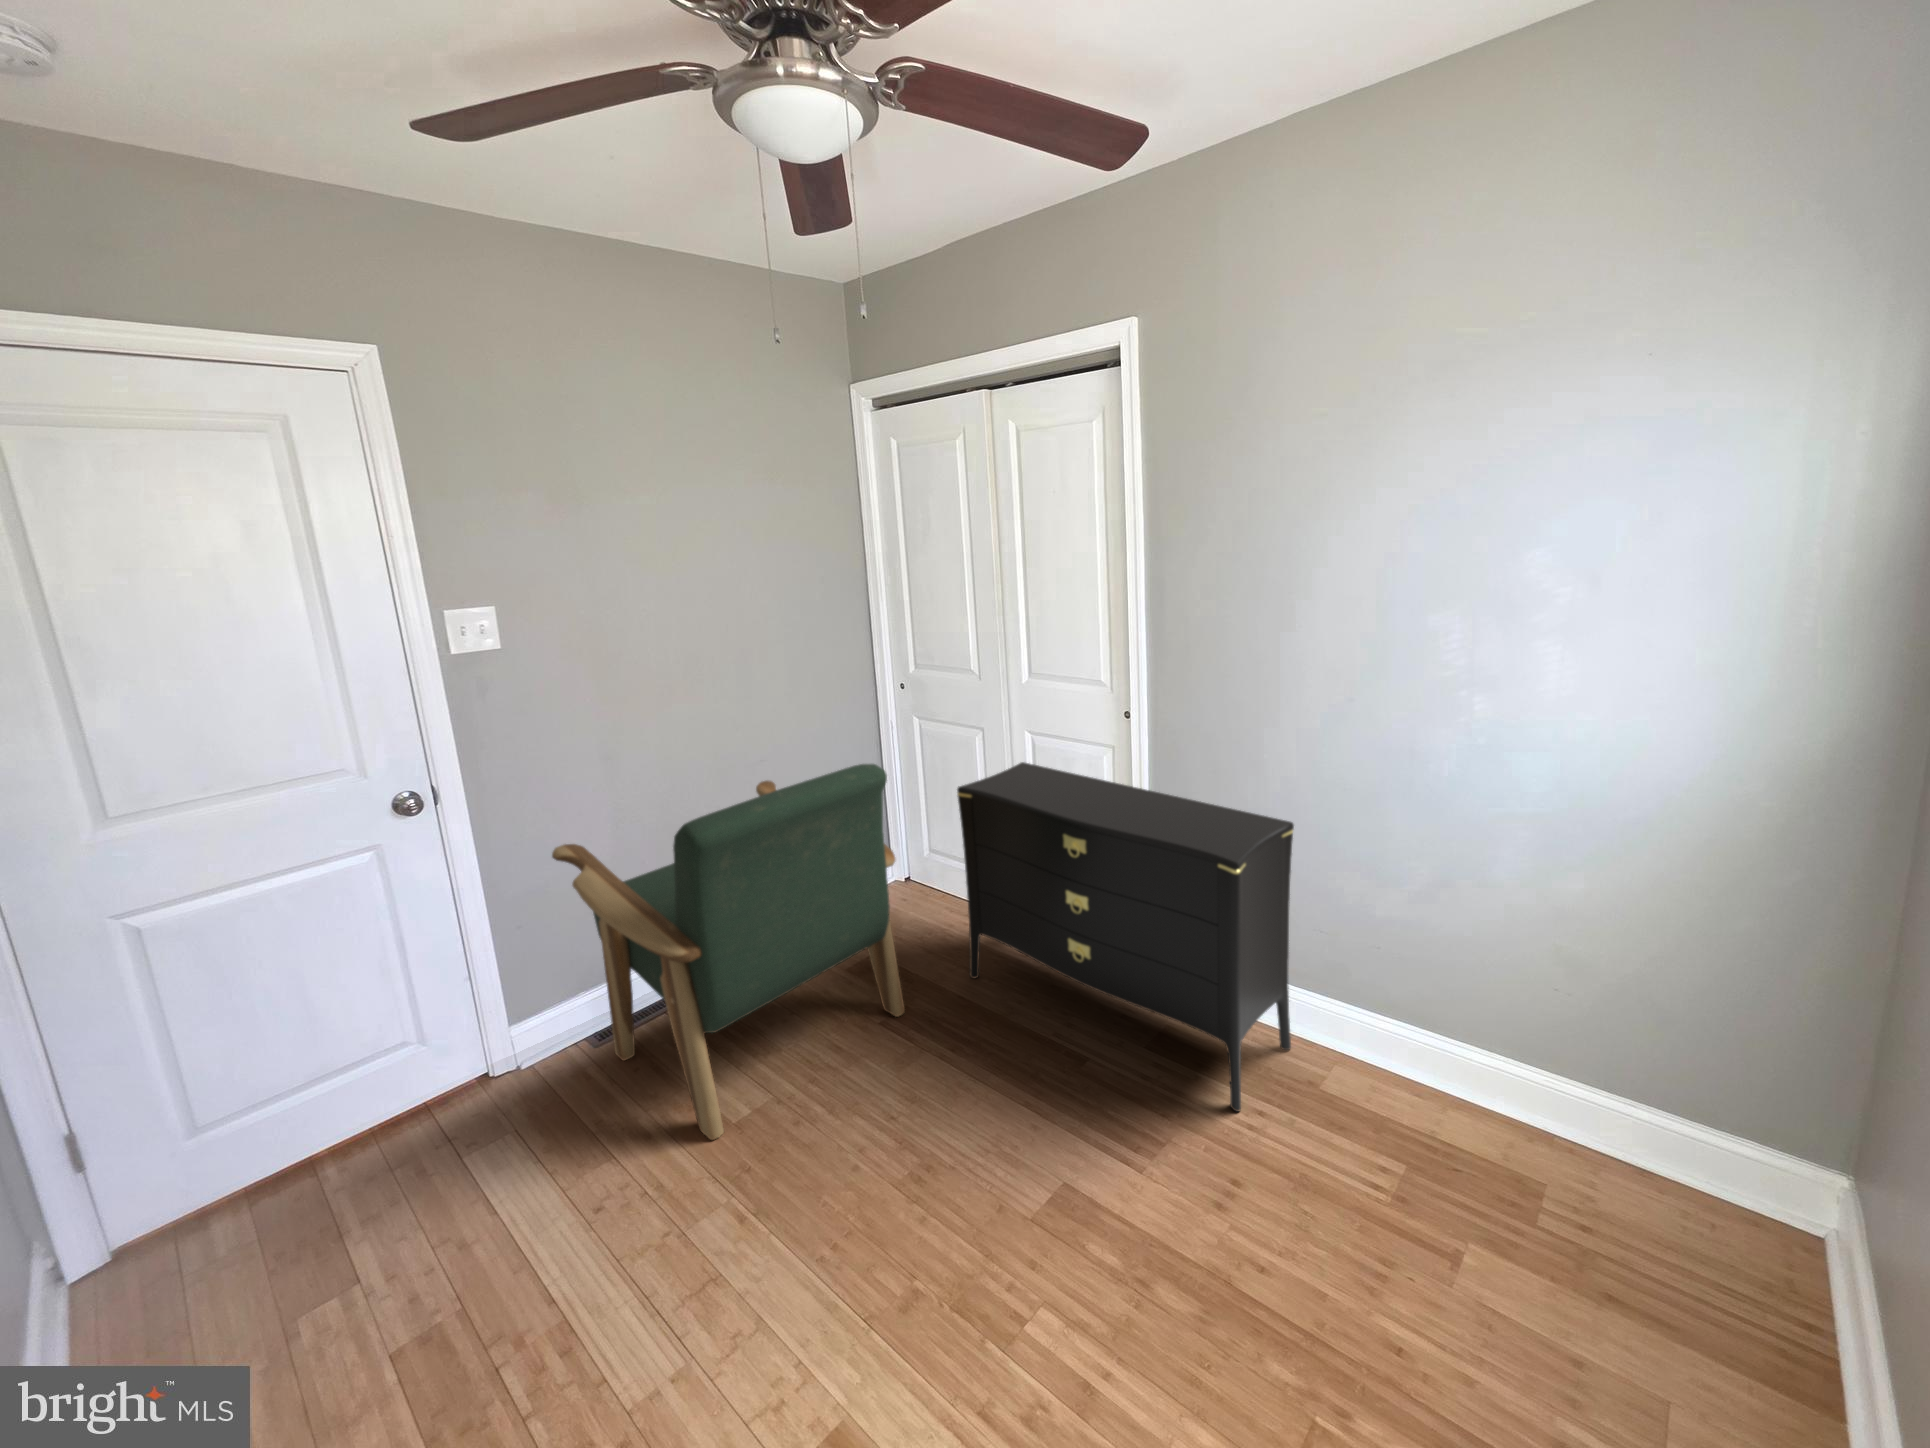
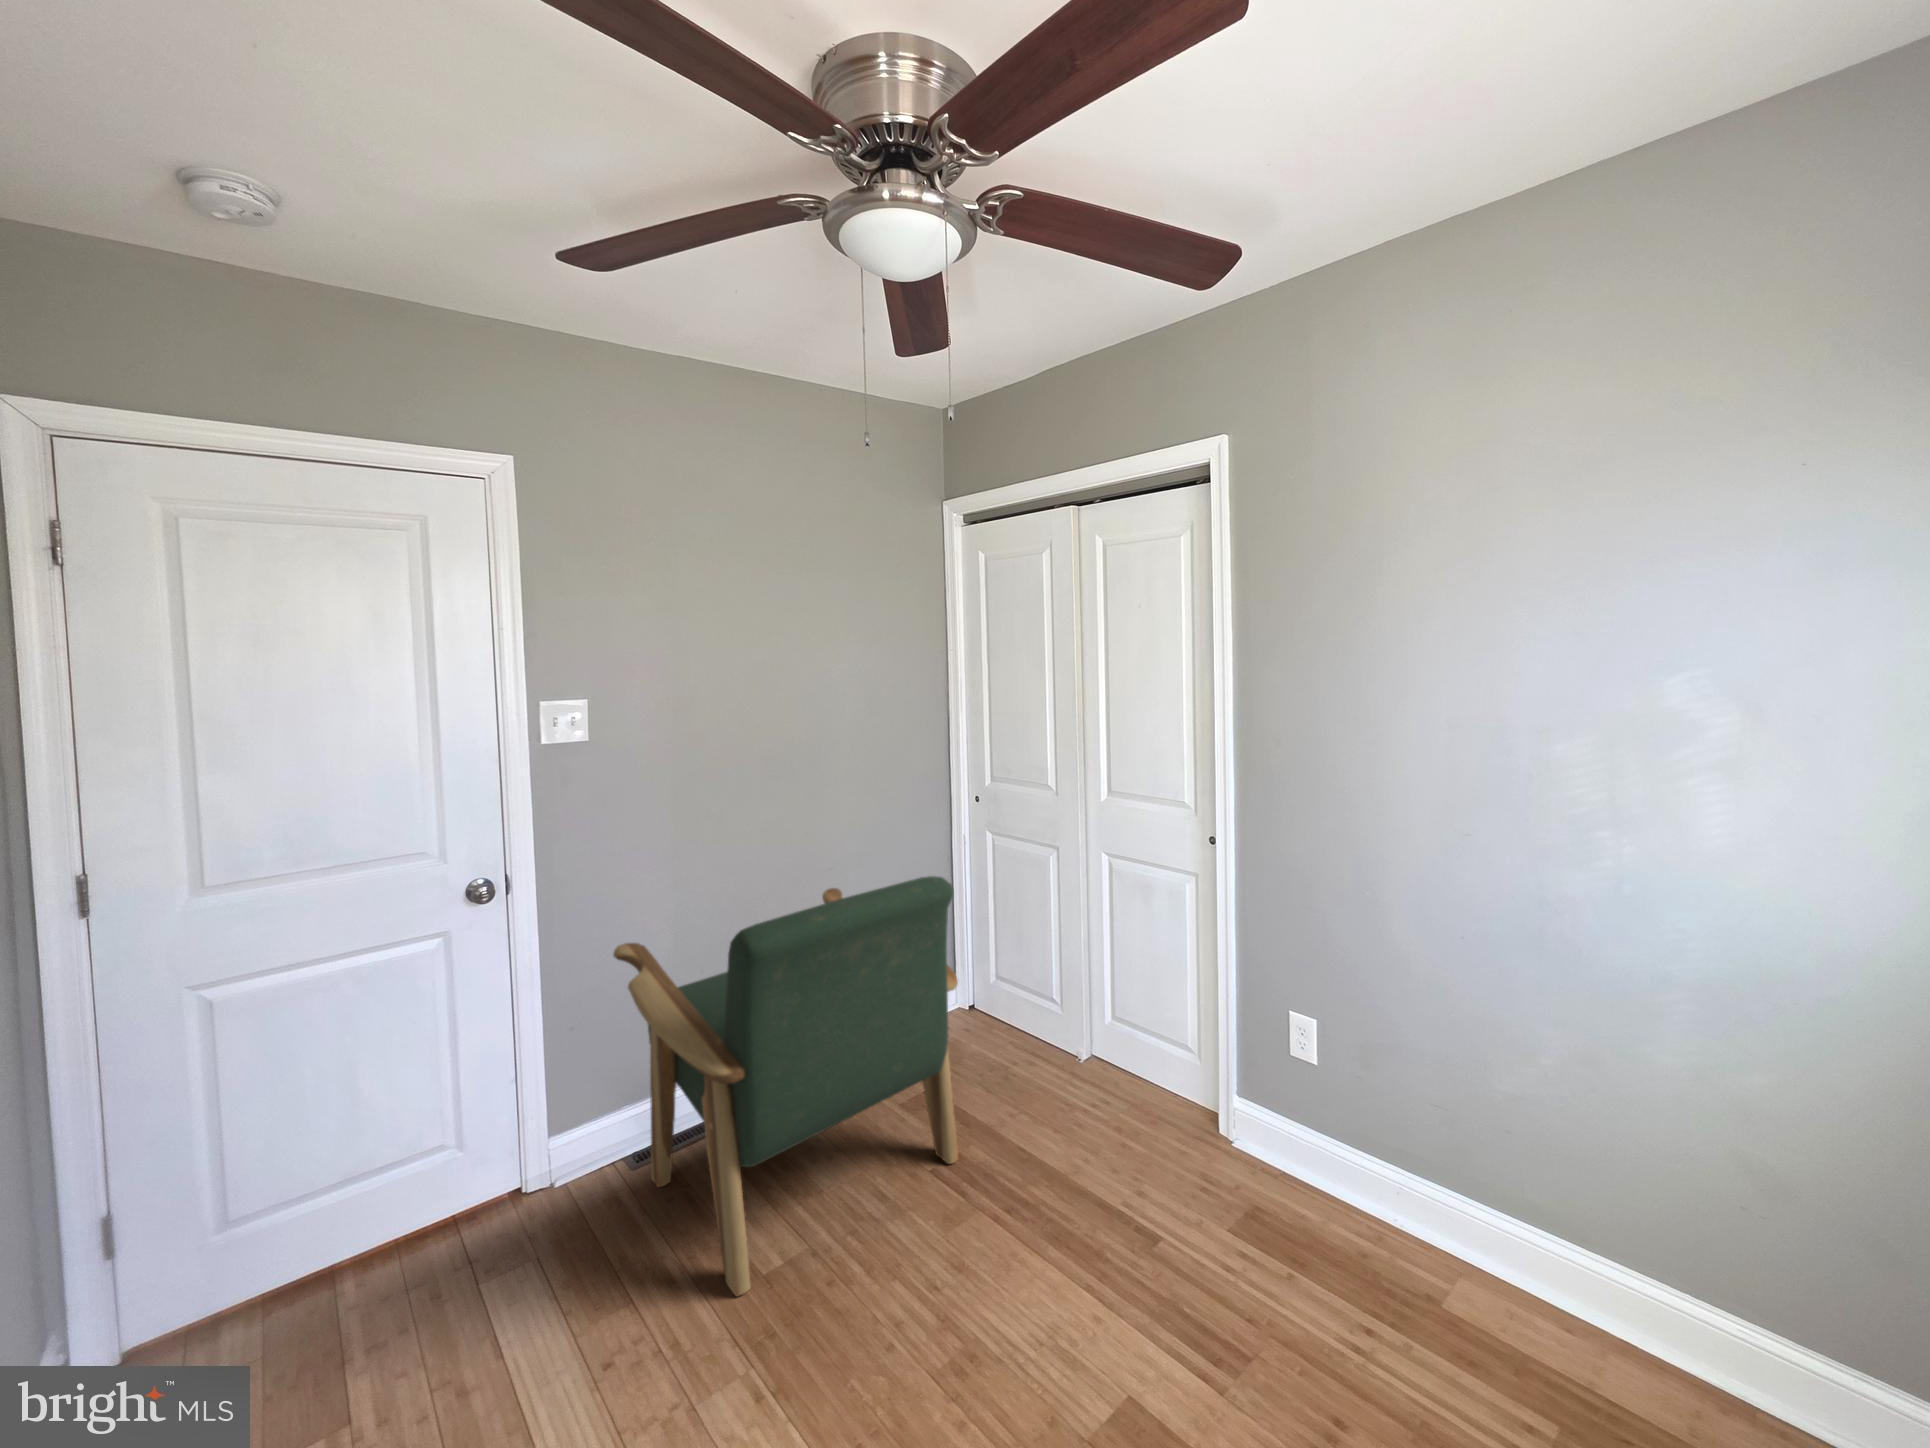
dresser: present [957,762,1294,1111] -> none [1027,884,1406,1331]

